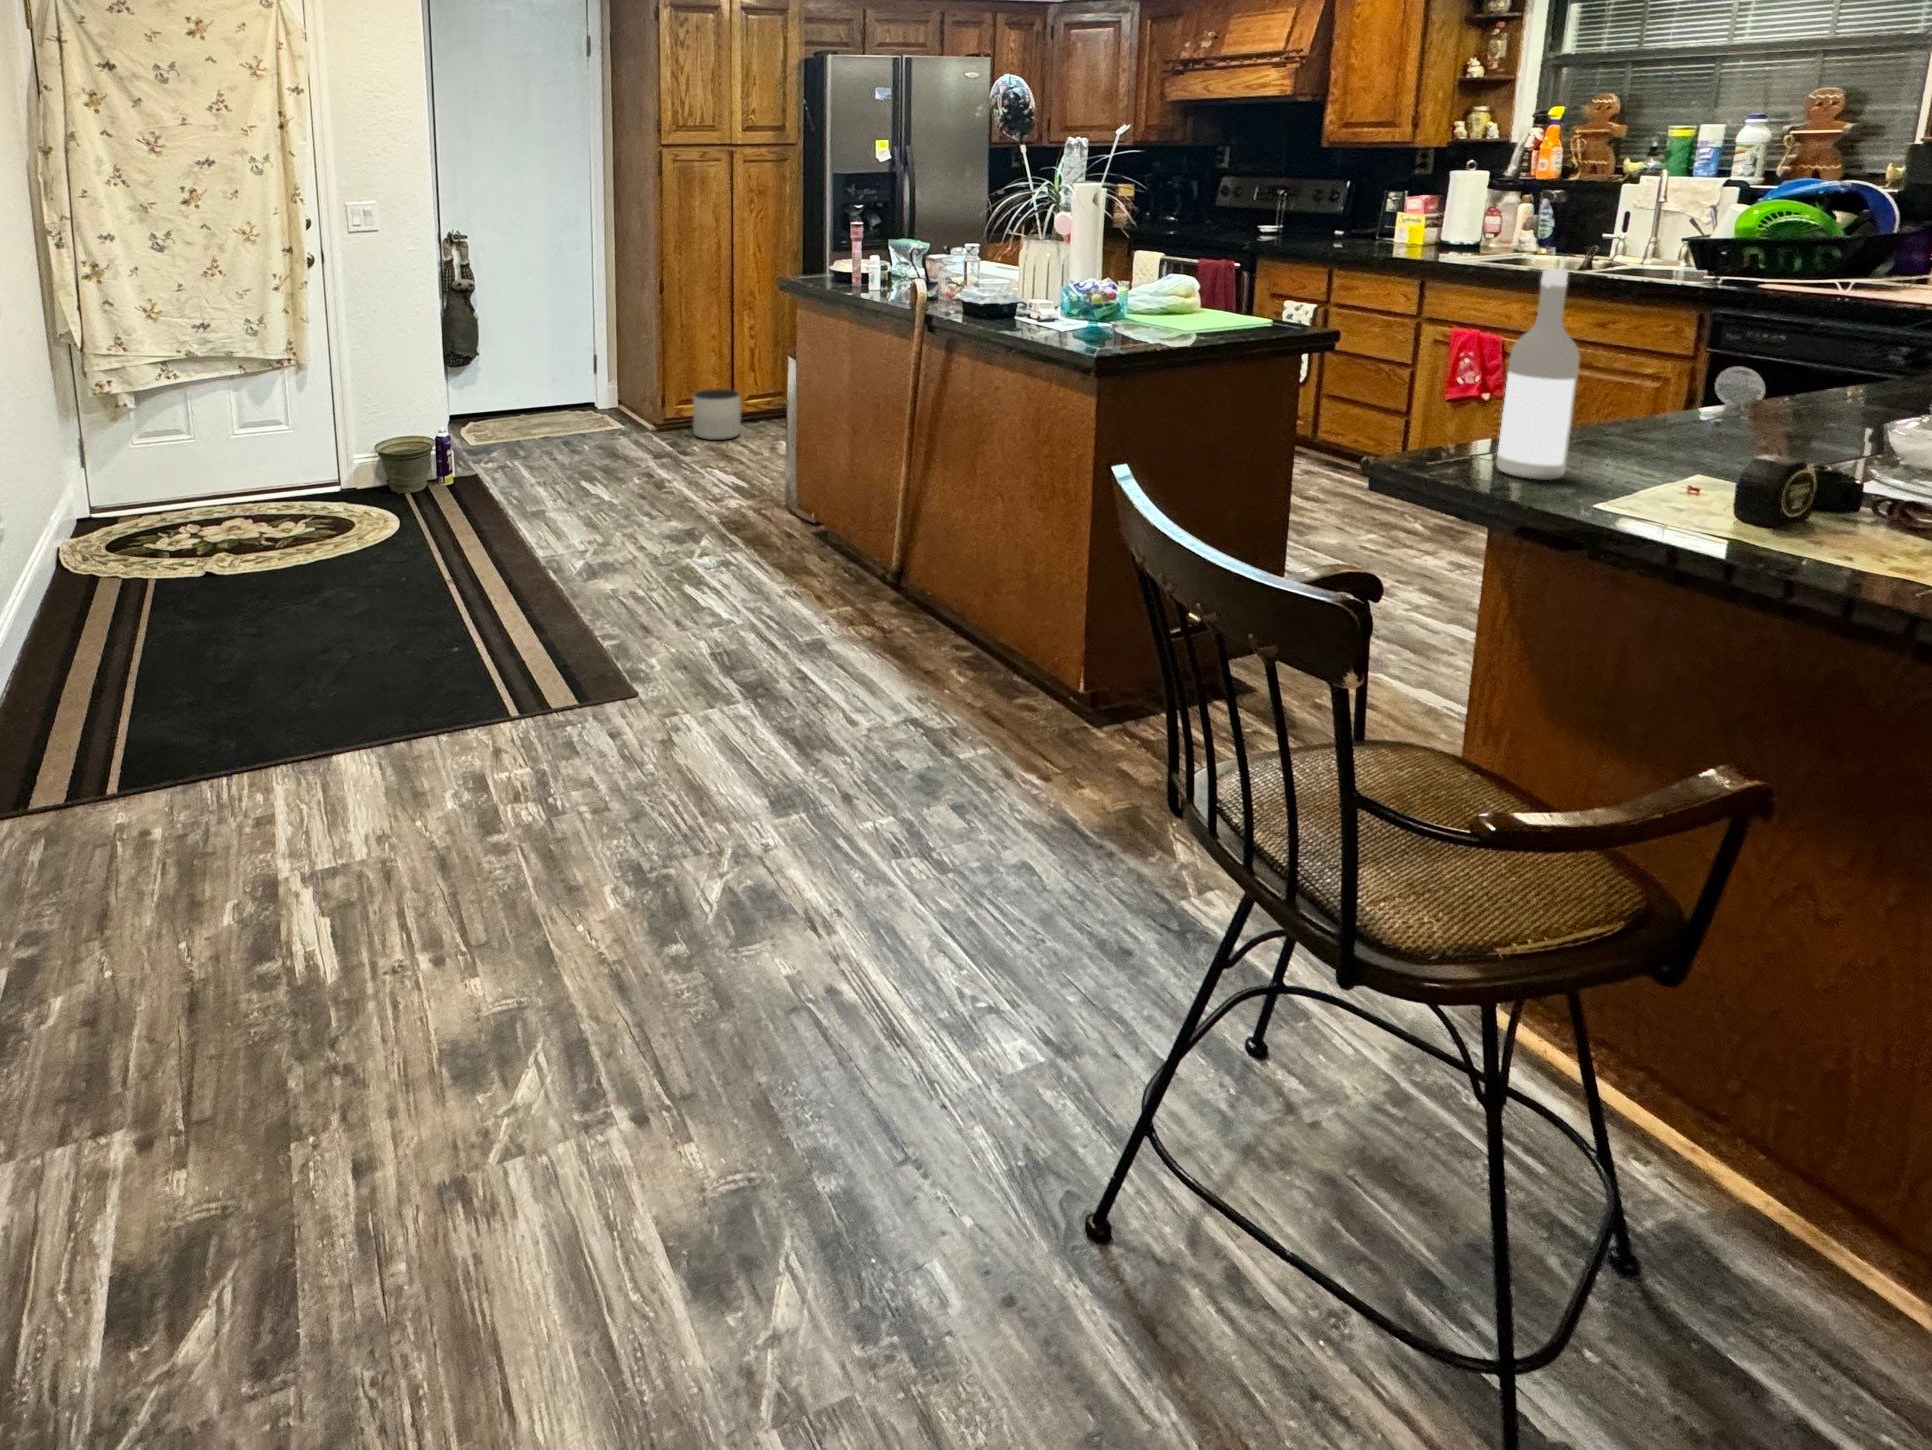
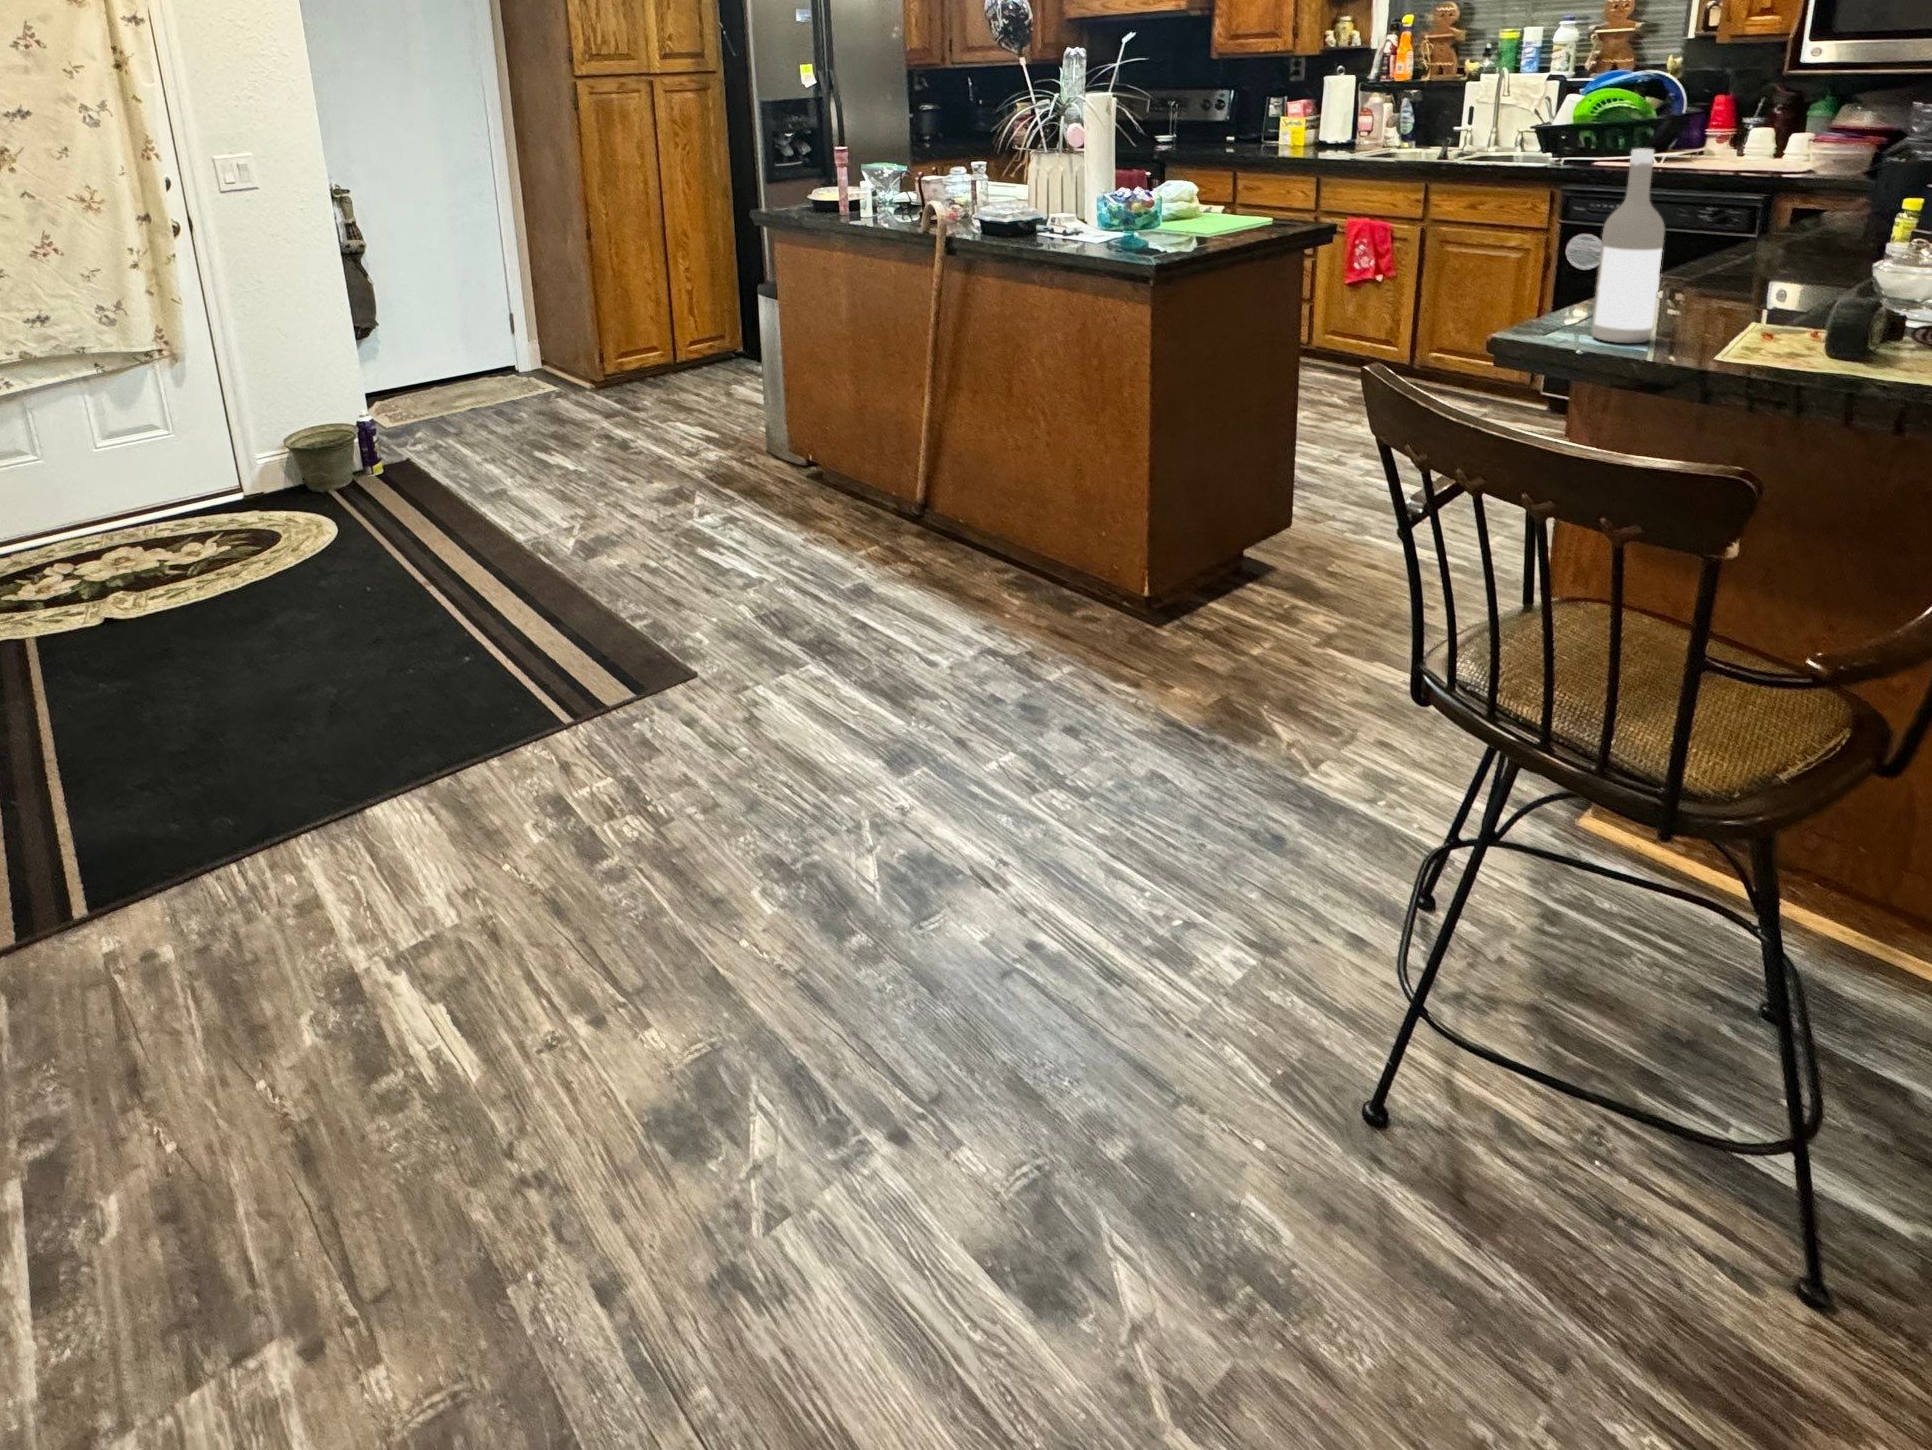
planter: present [693,389,741,440] -> none [635,339,690,394]

